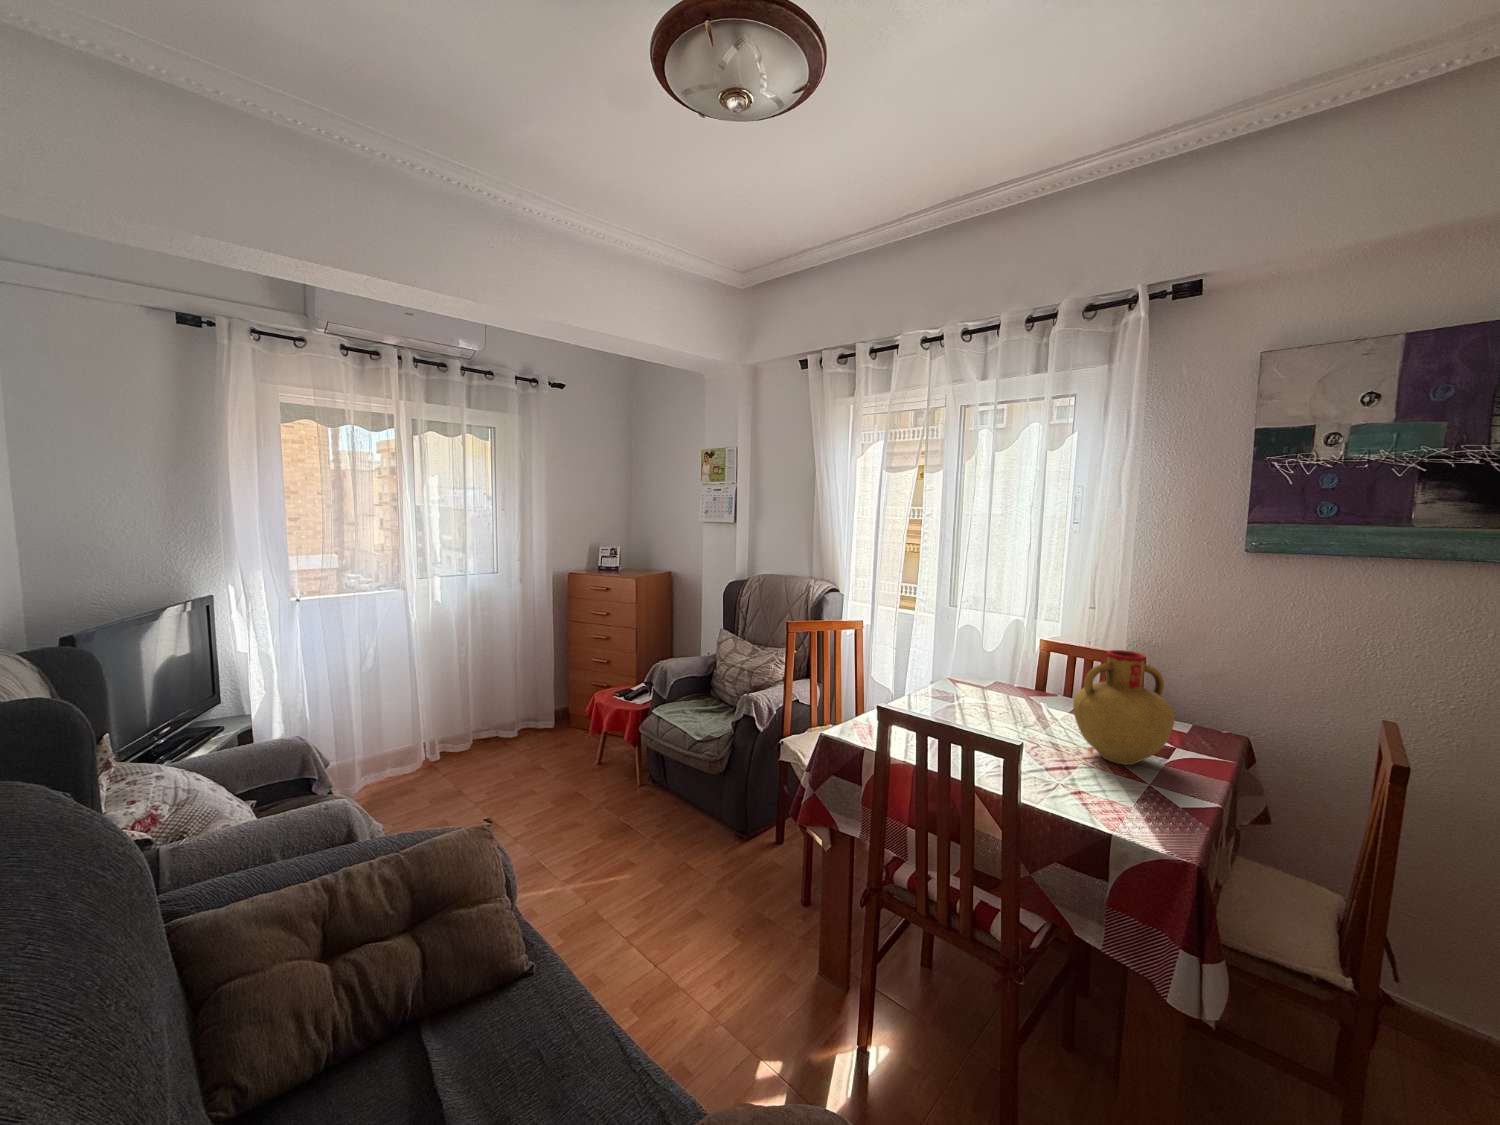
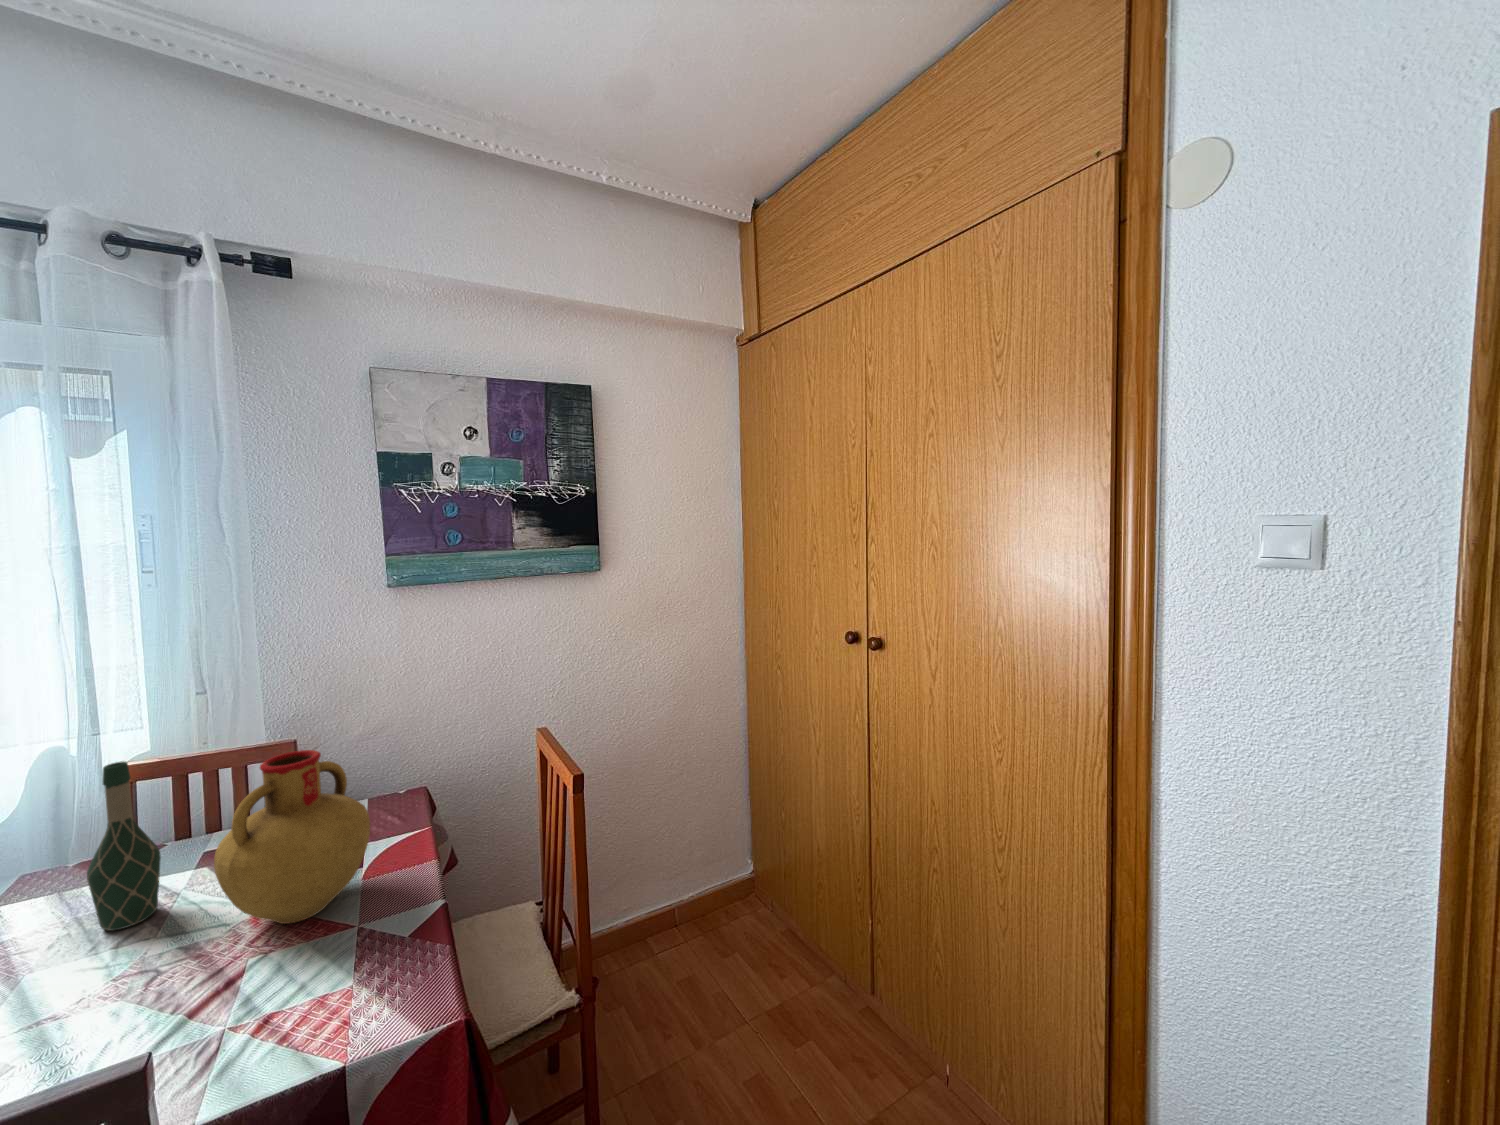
wine bottle: none [1019,628,1052,722] -> present [87,761,161,930]

